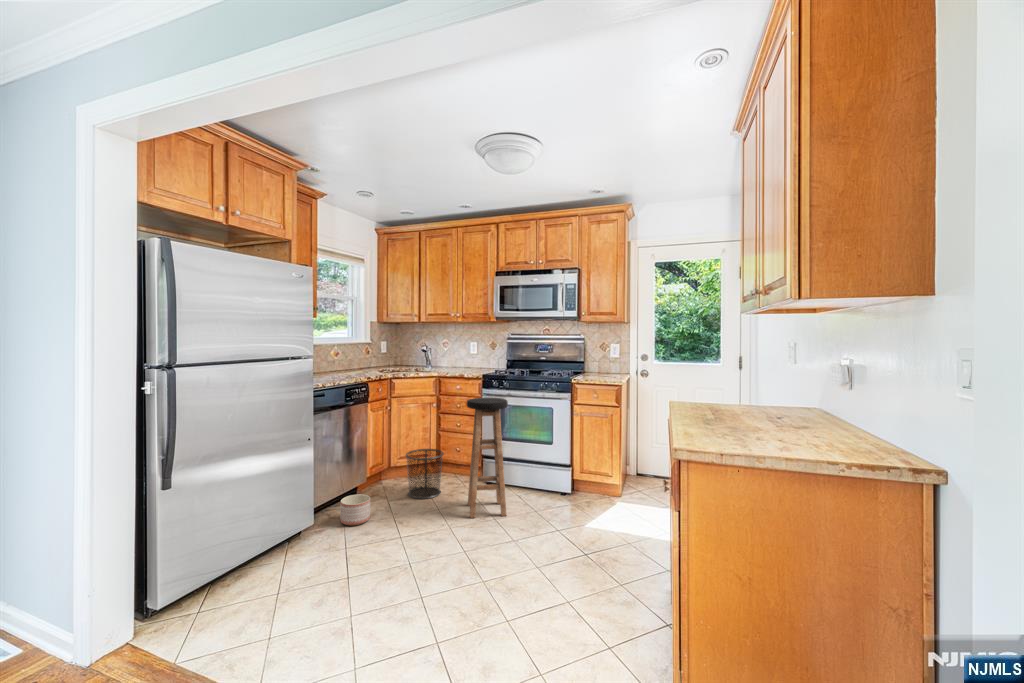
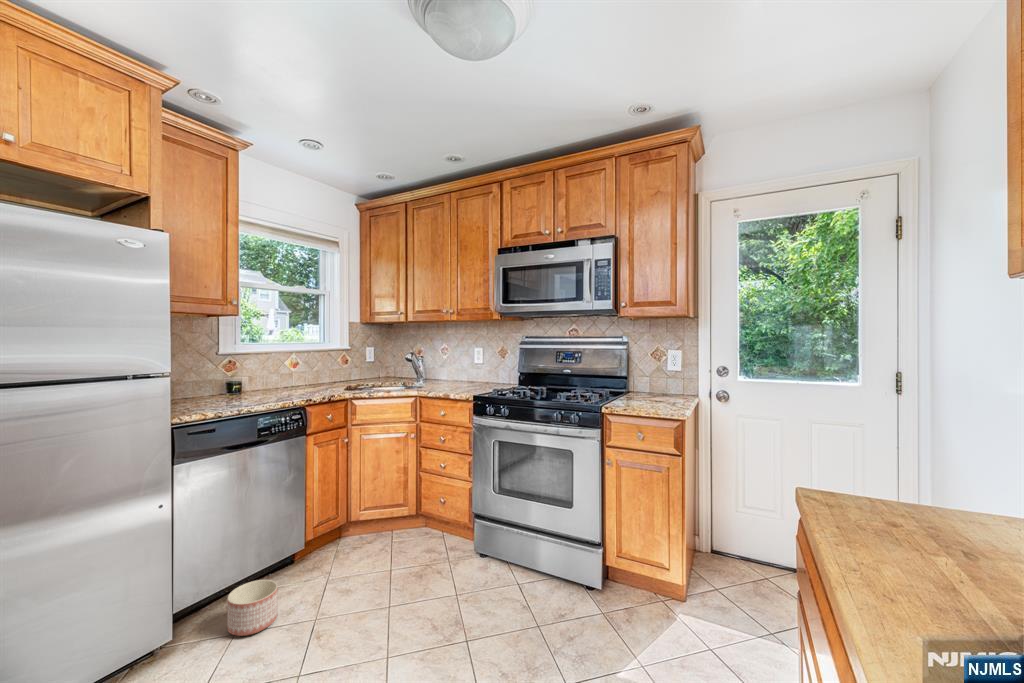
bar stool: present [467,398,508,518] -> none [424,435,490,635]
waste bin: present [406,449,443,499] -> none [354,502,412,582]

